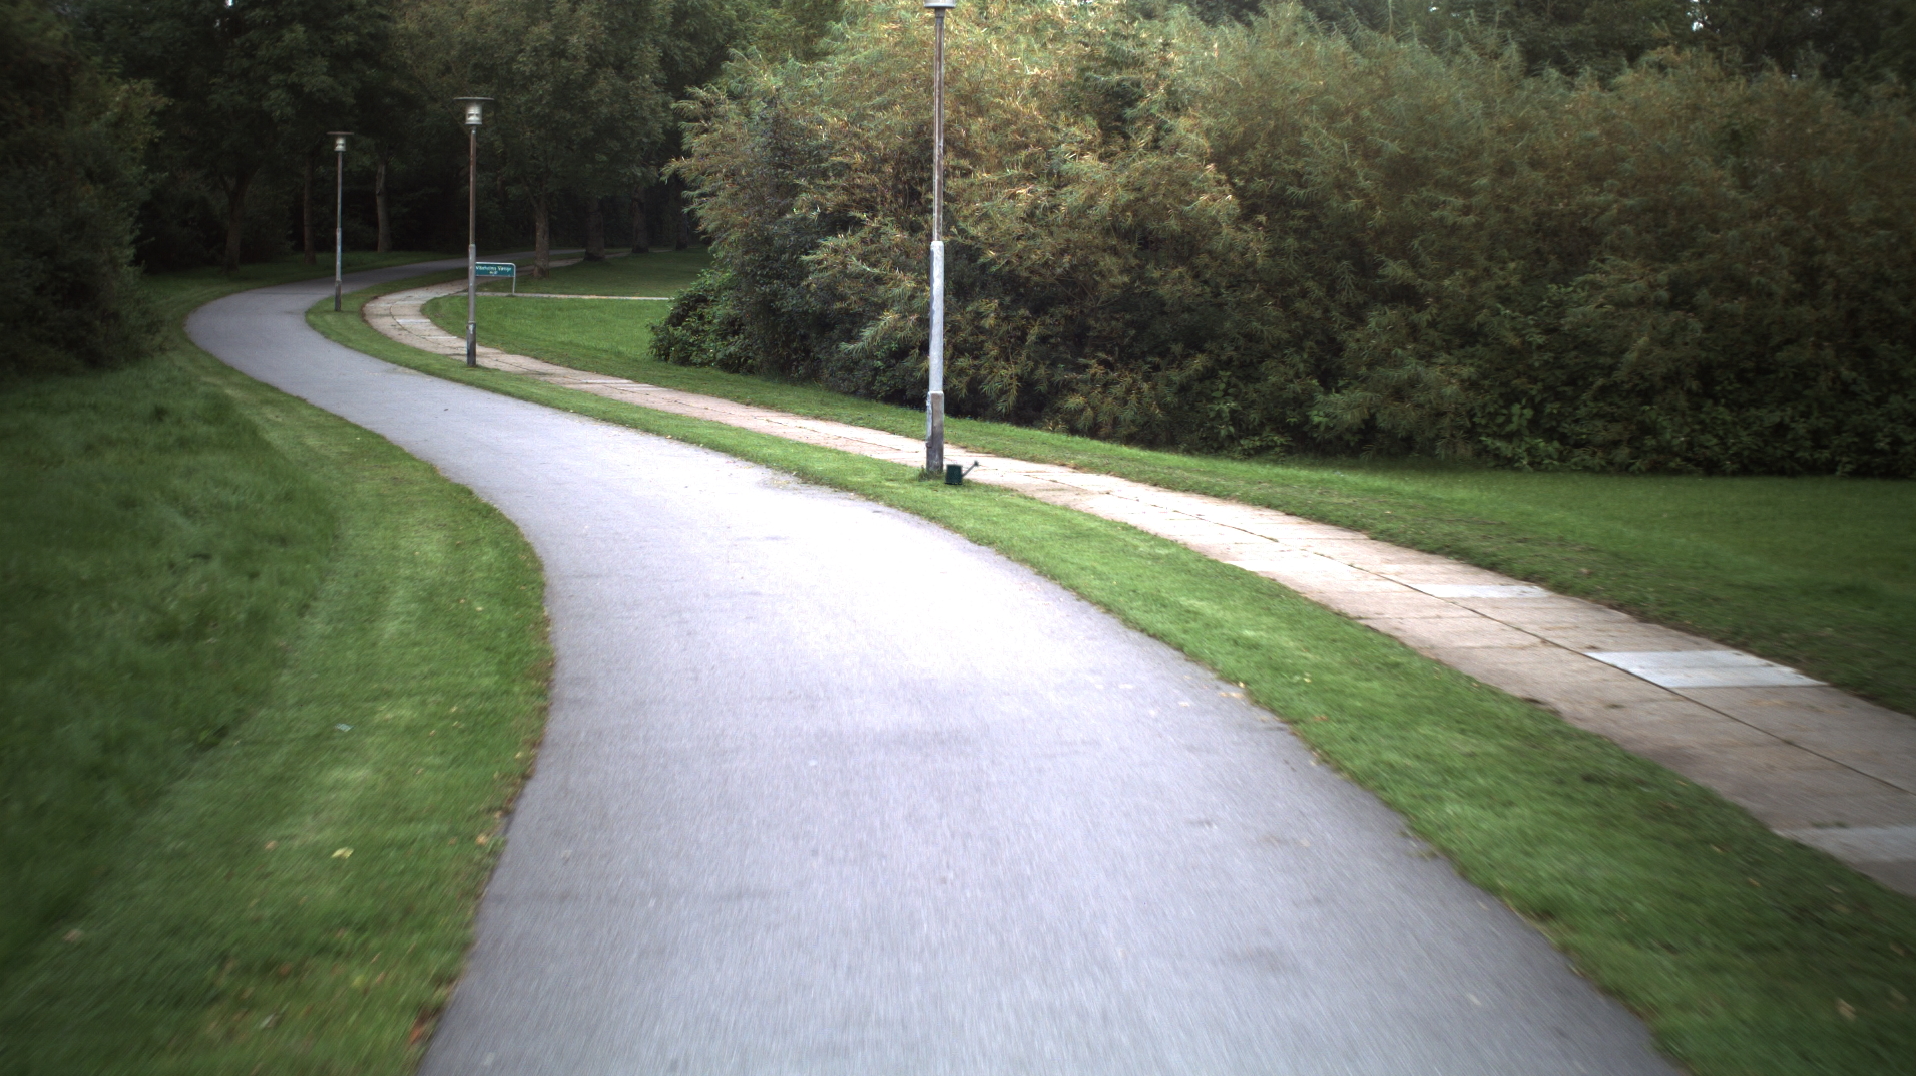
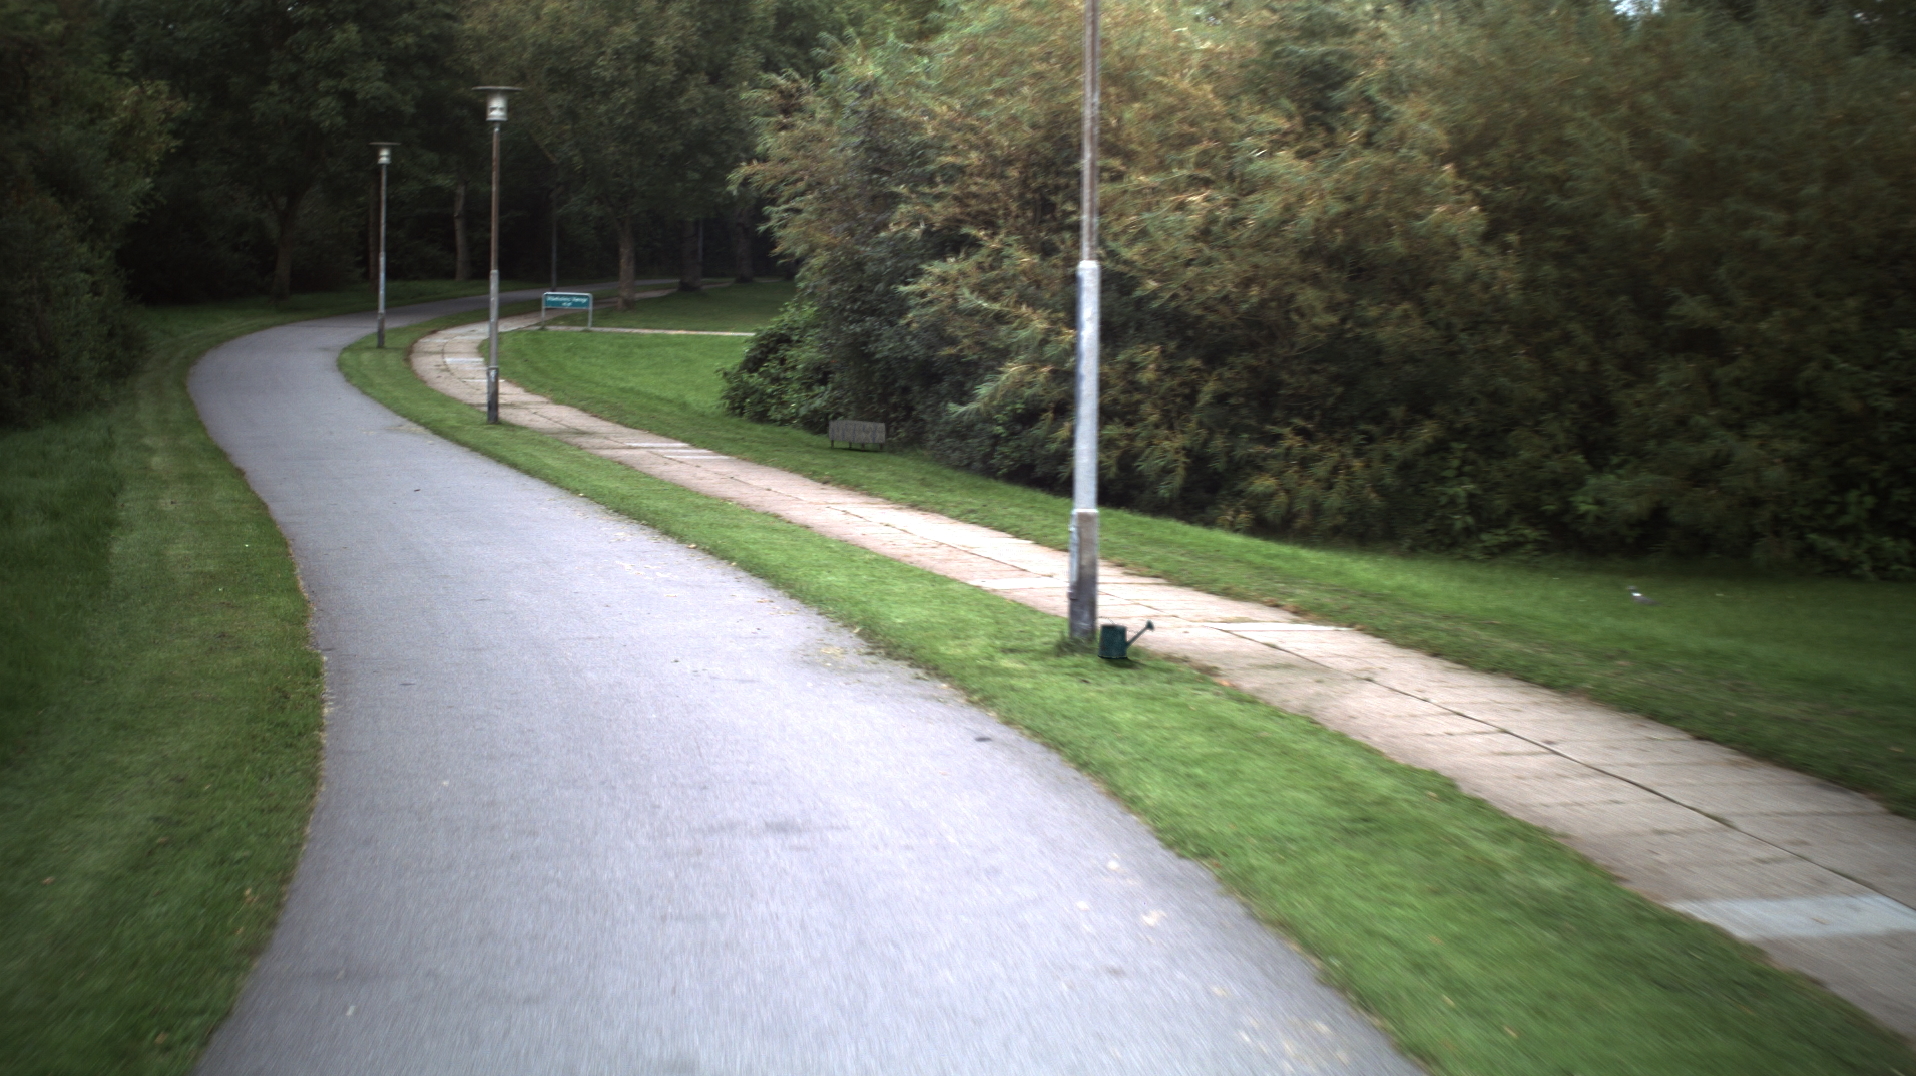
bench: none [743,364,789,389] -> present [829,420,885,451]

